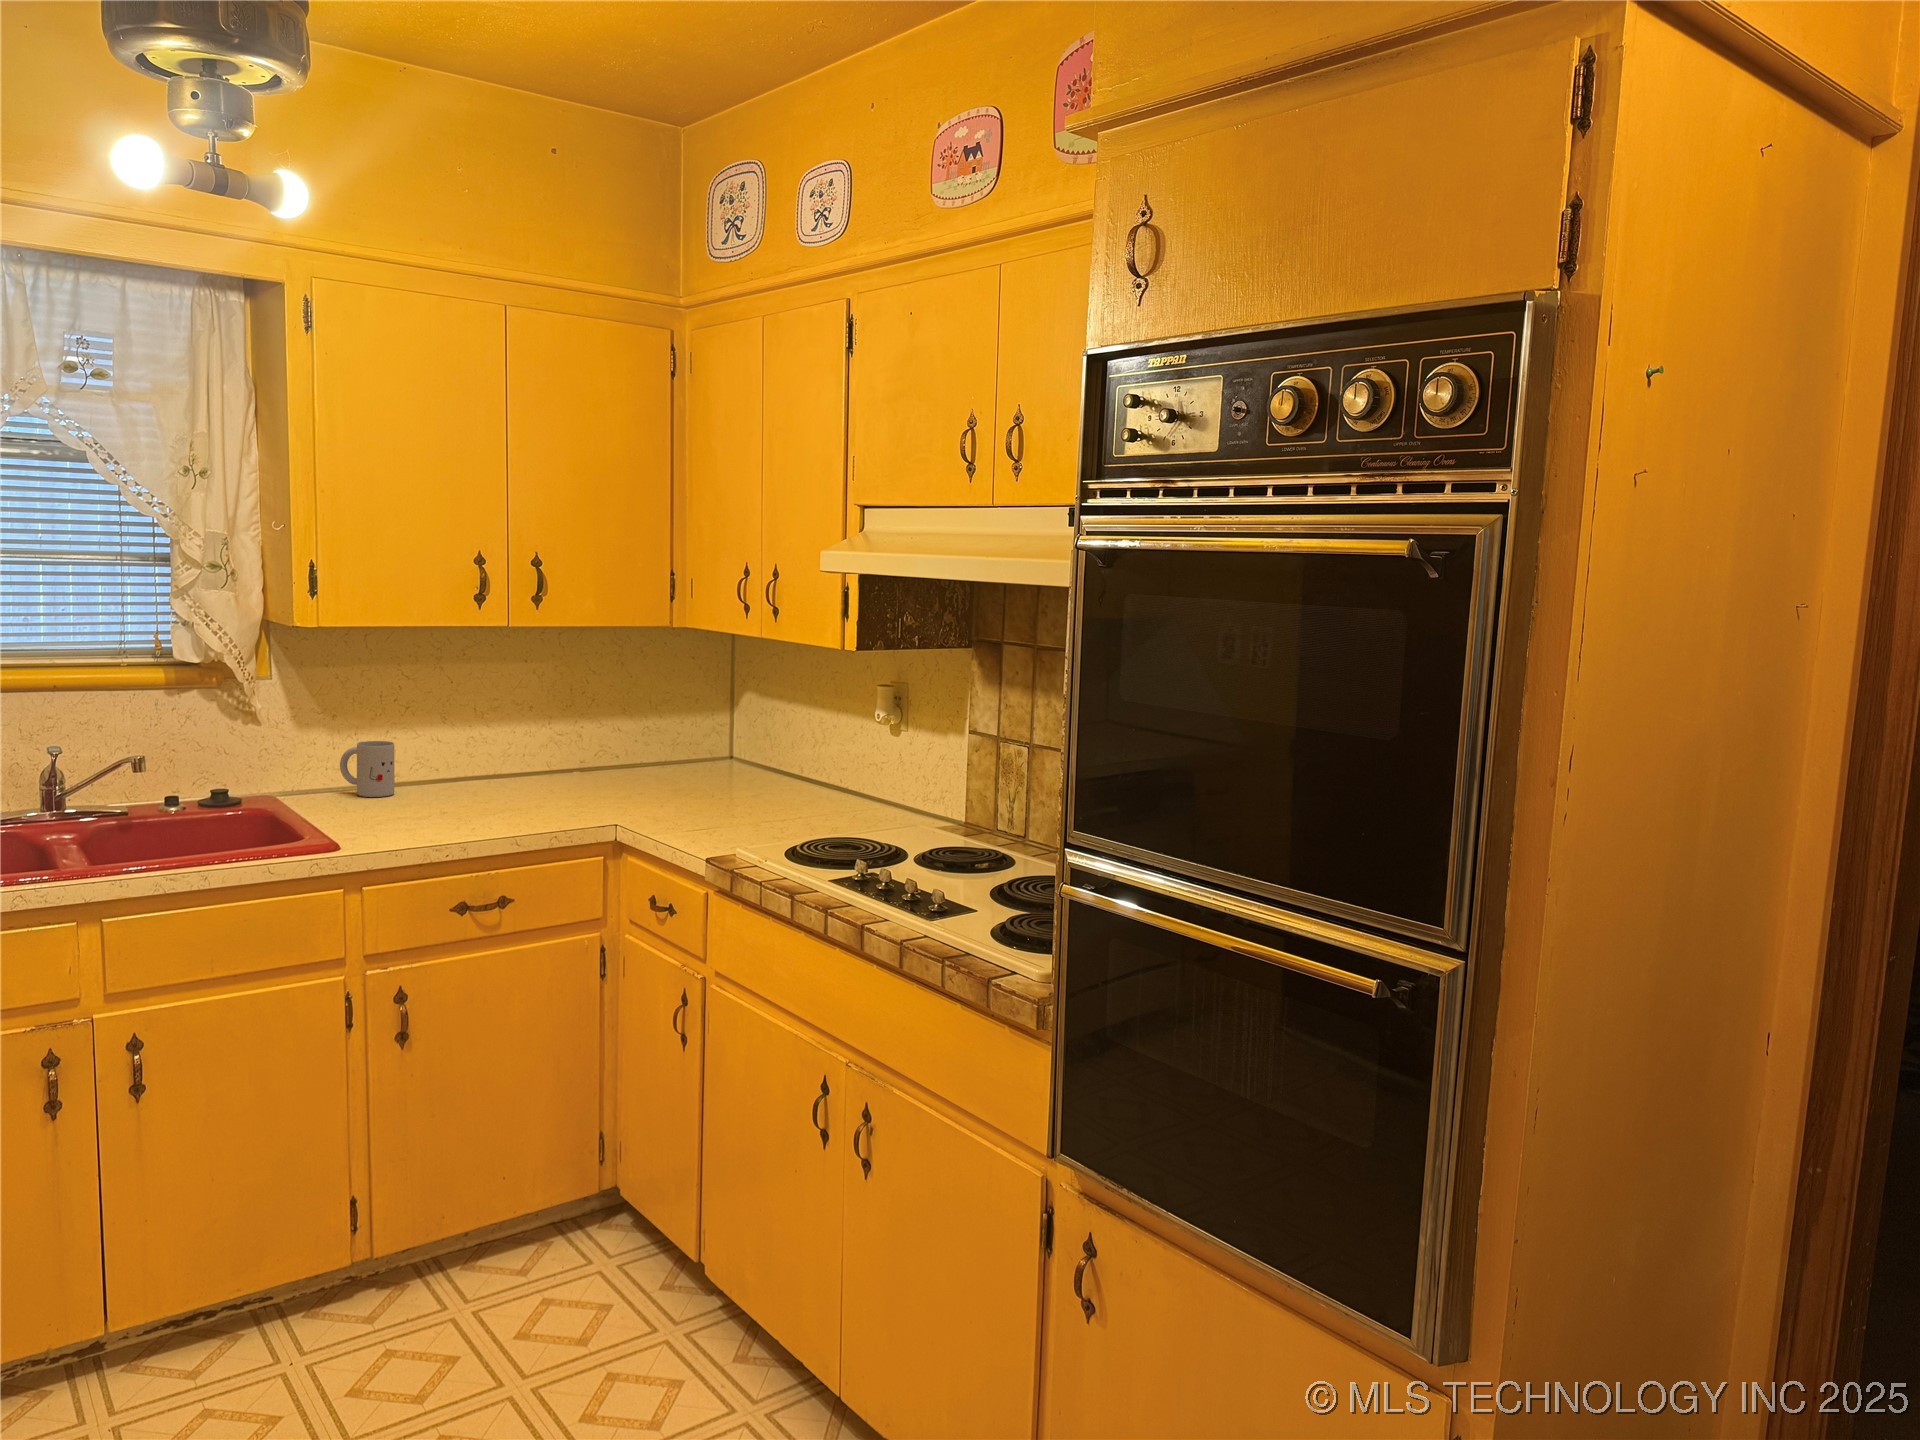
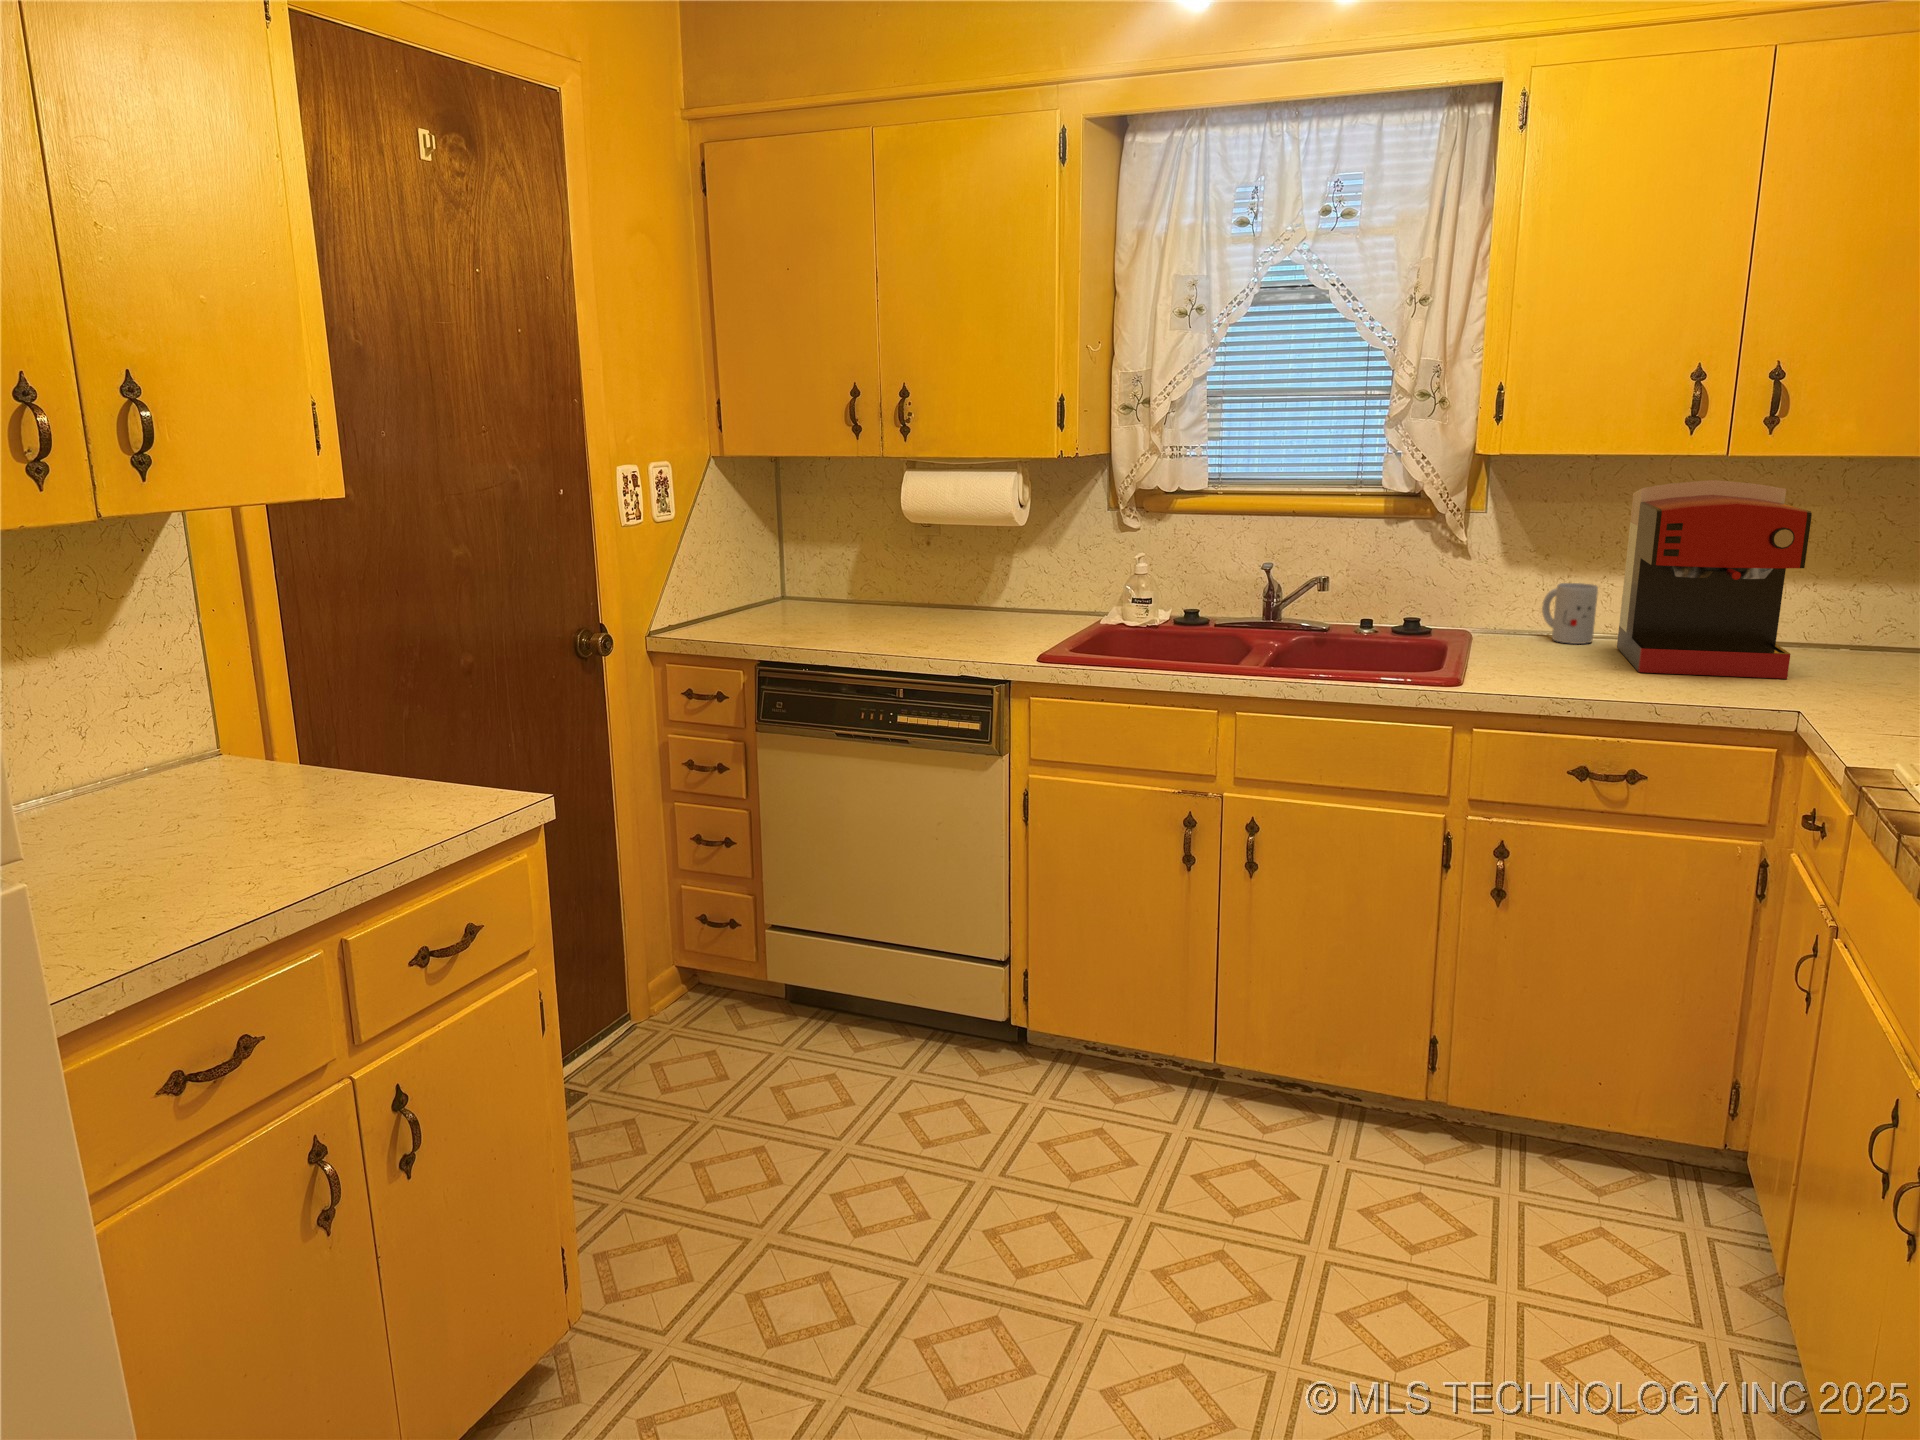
coffee maker: none [421,648,577,815] -> present [1617,480,1812,679]

